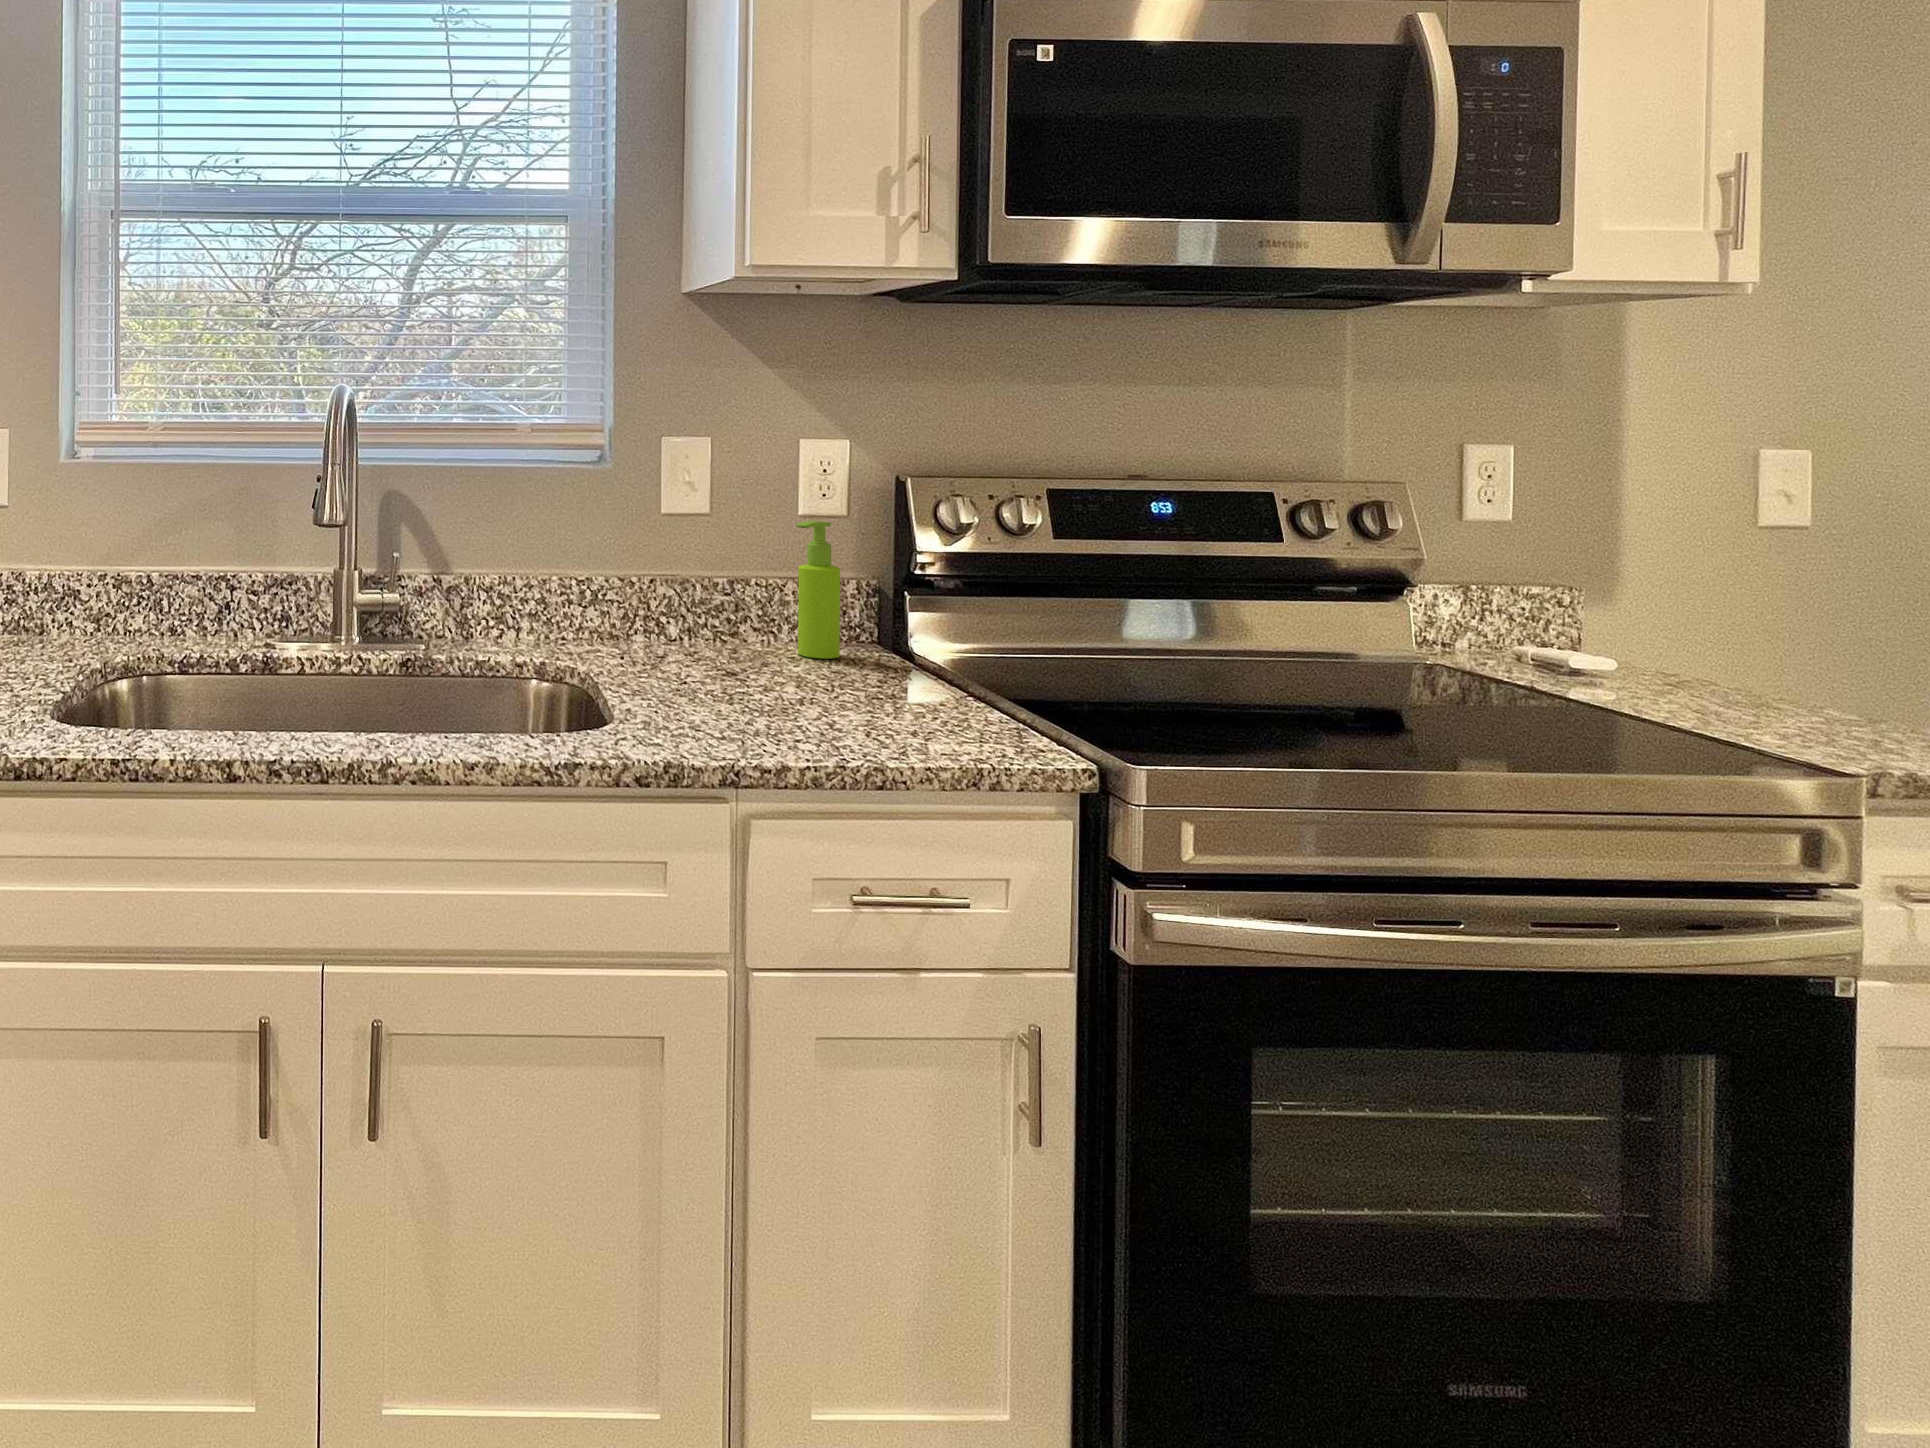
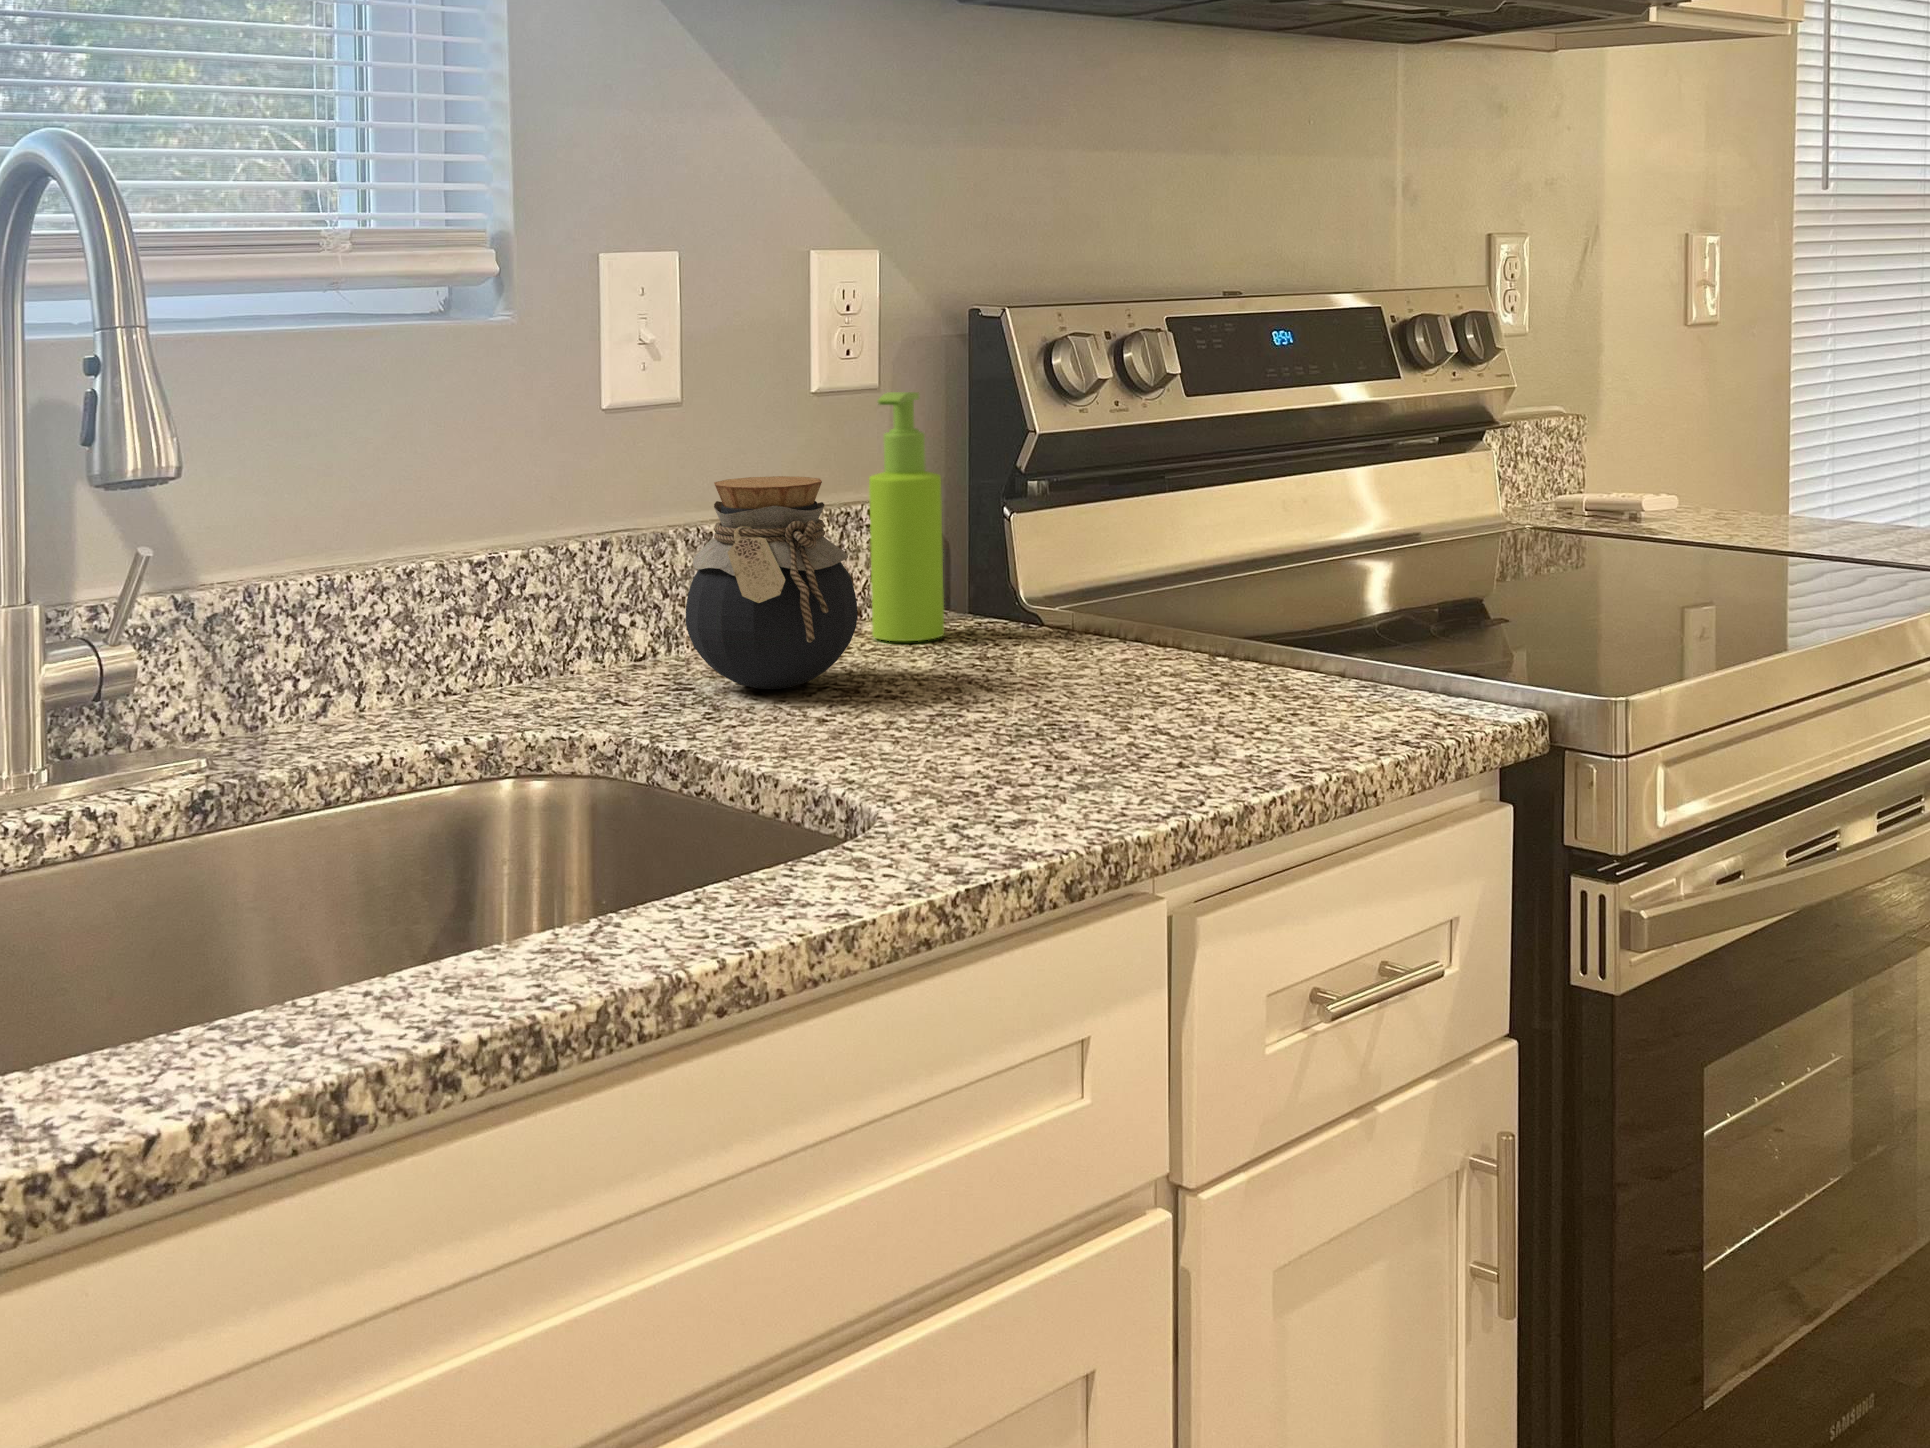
jar: none [652,556,742,666] -> present [686,476,858,689]

